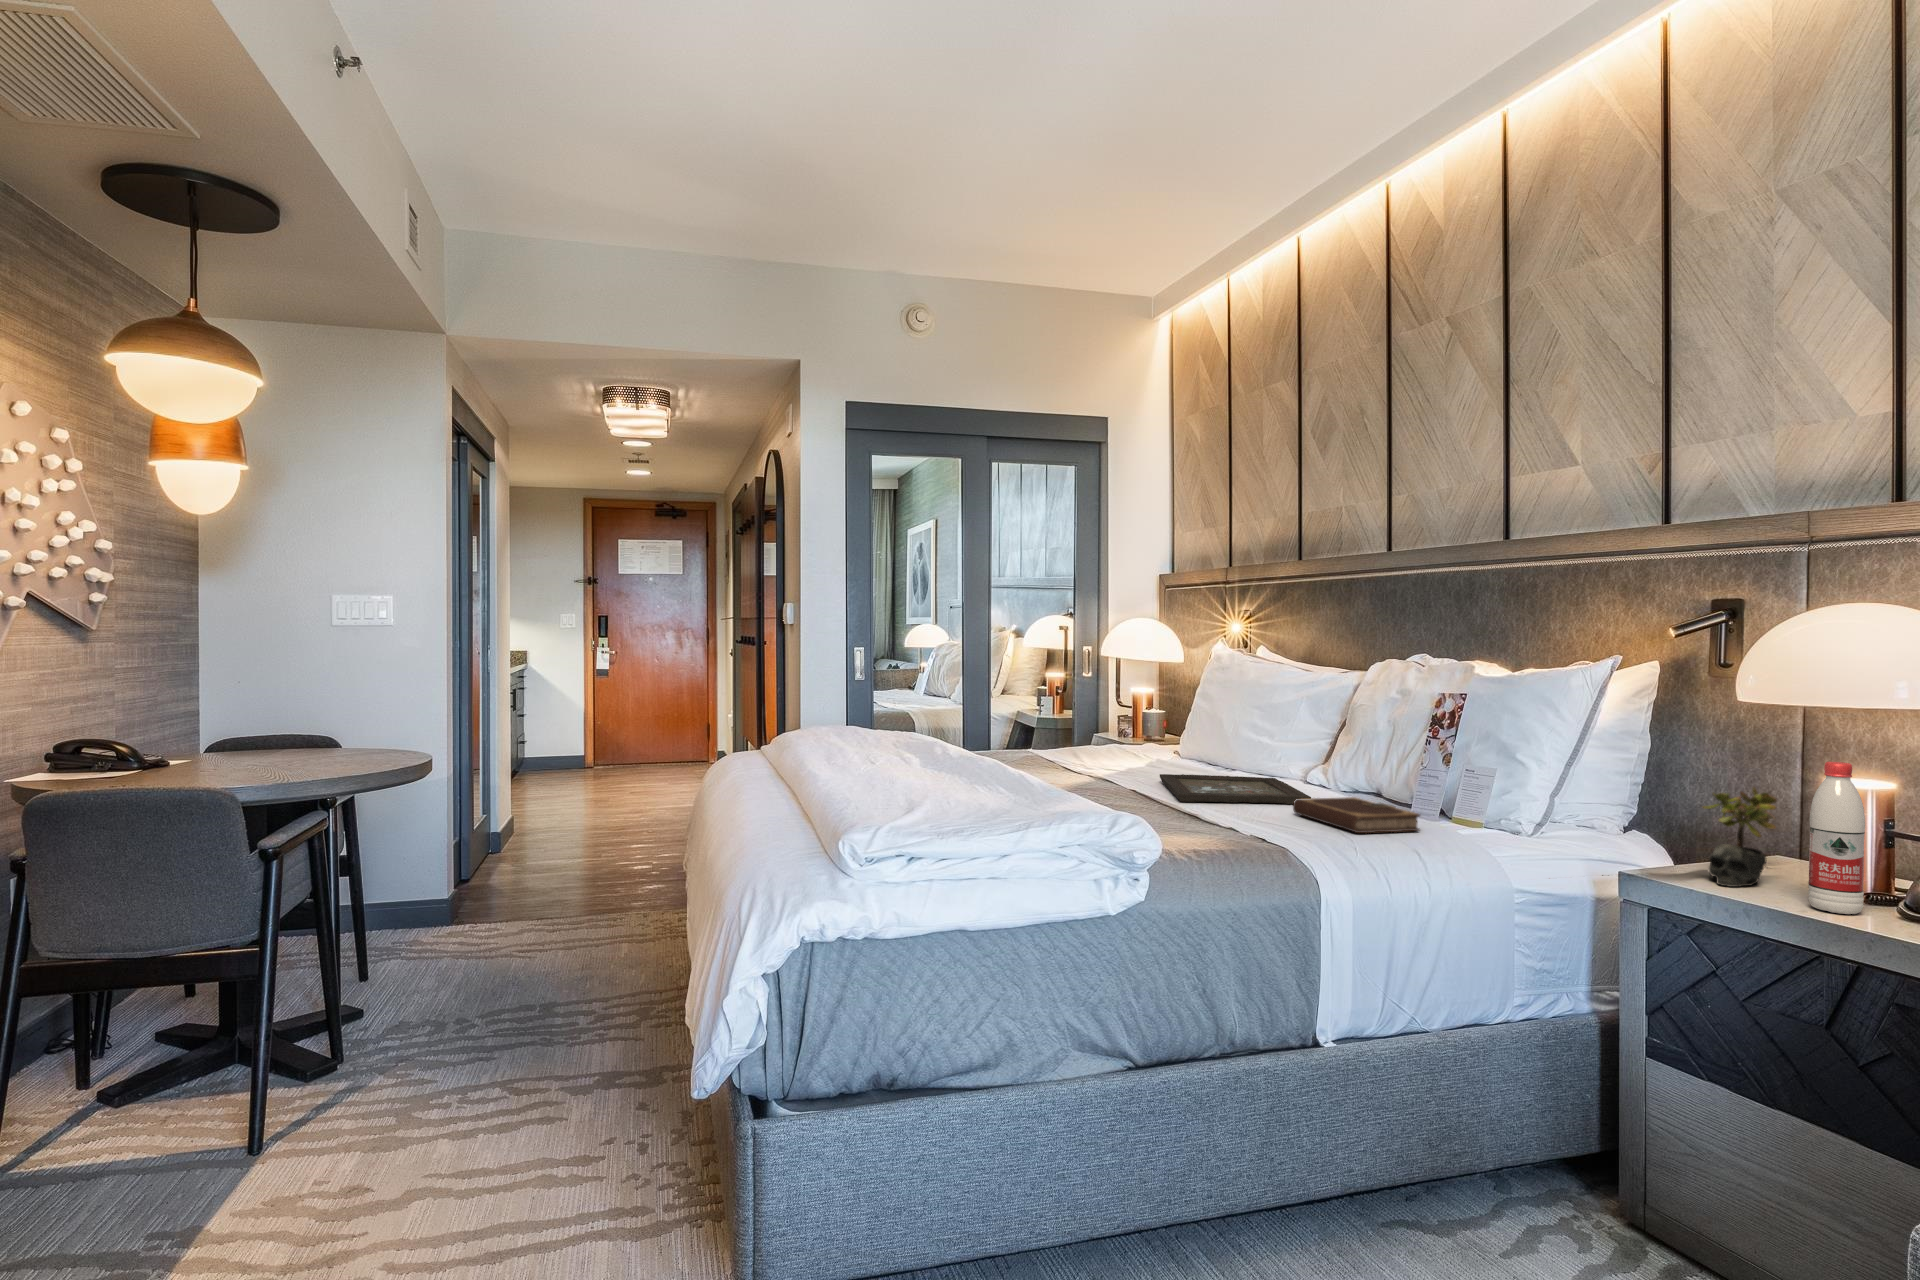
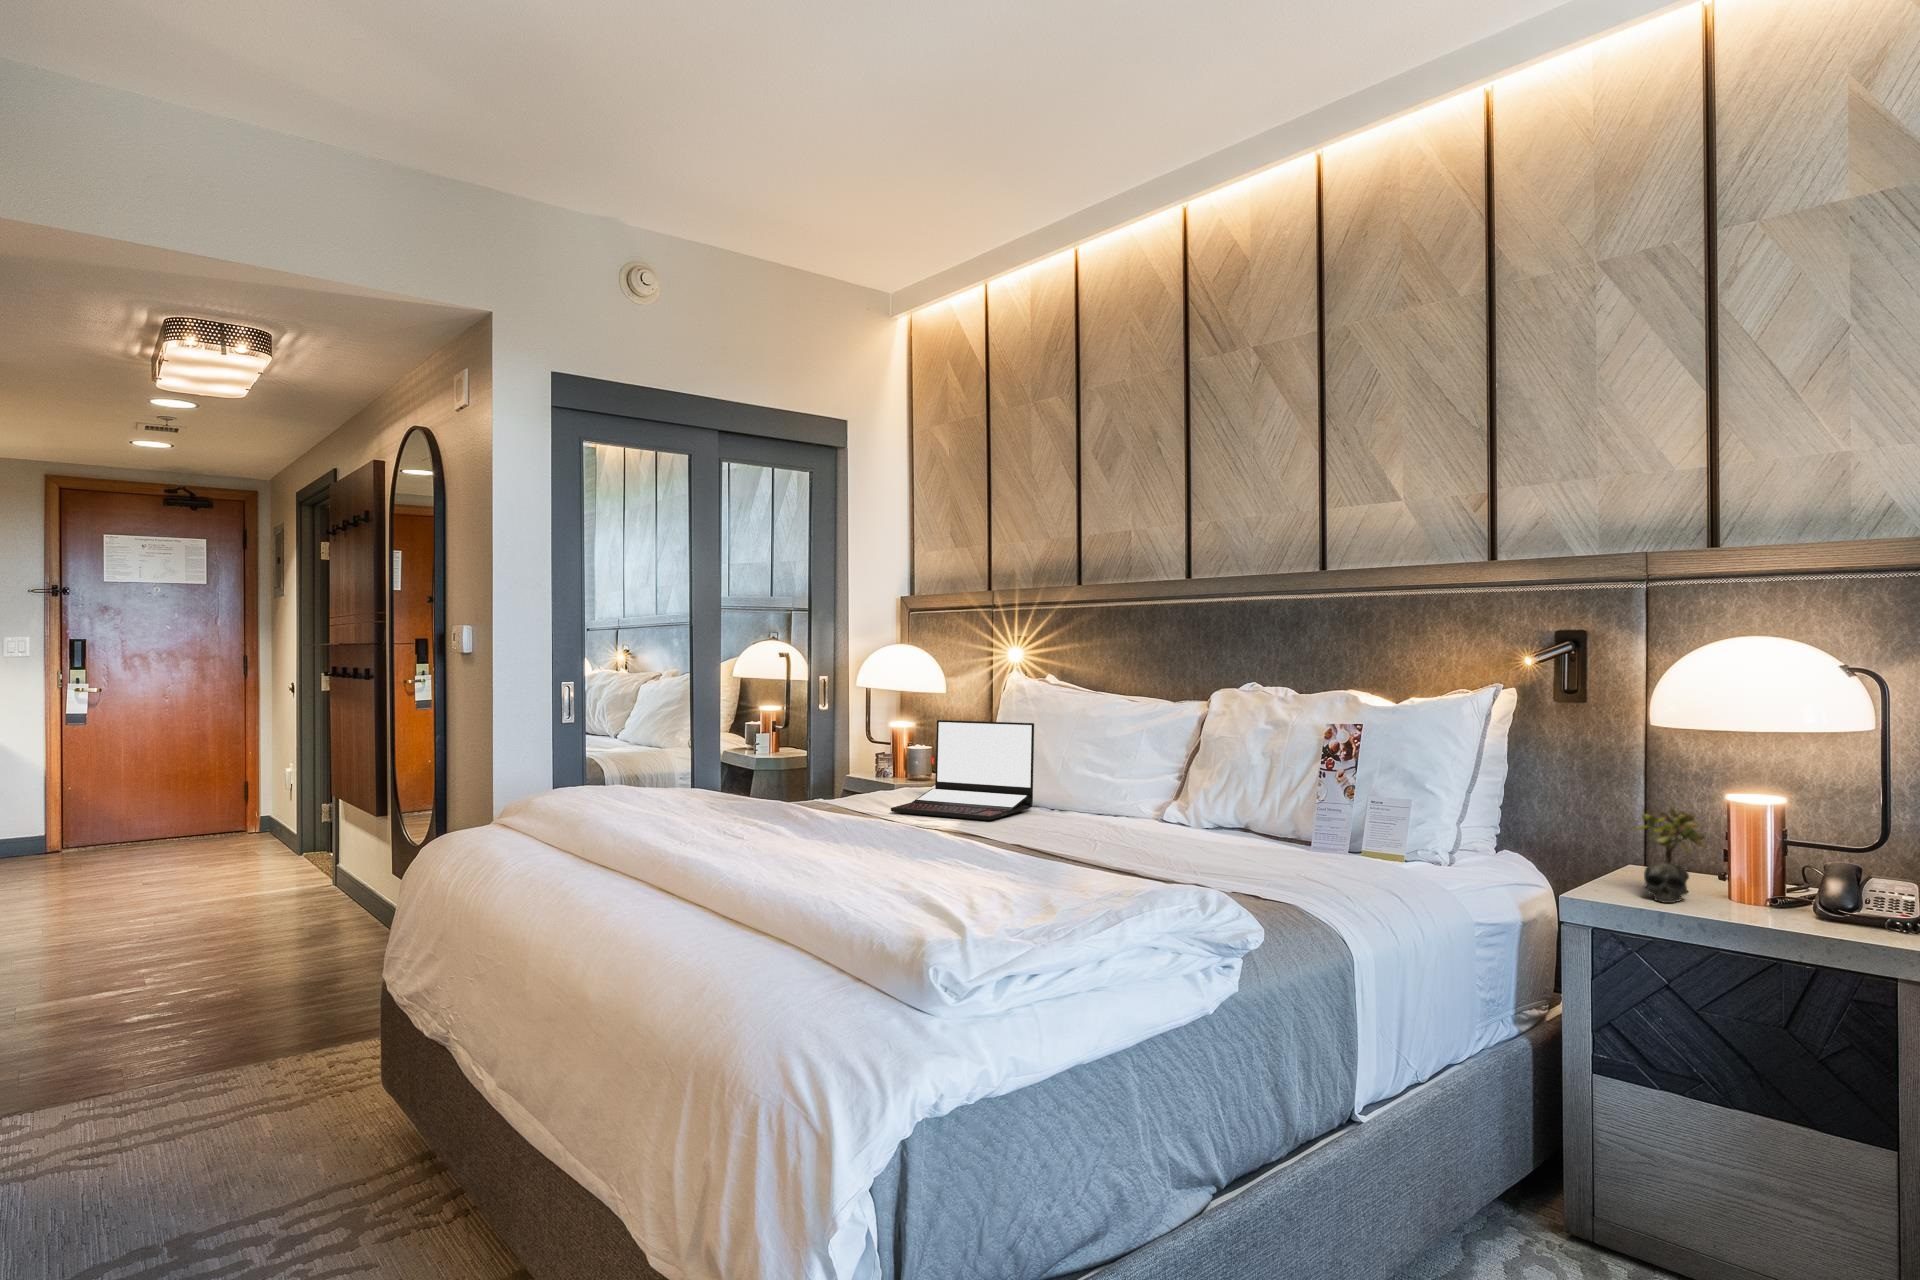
laptop: none [1075,683,1204,771] -> present [891,720,1034,820]
water bottle: present [1808,762,1865,914] -> none [1755,782,1804,921]
tray: present [1160,774,1311,804] -> none [1025,820,1217,856]
notebook: present [1293,797,1420,833] -> none [1224,838,1367,879]

